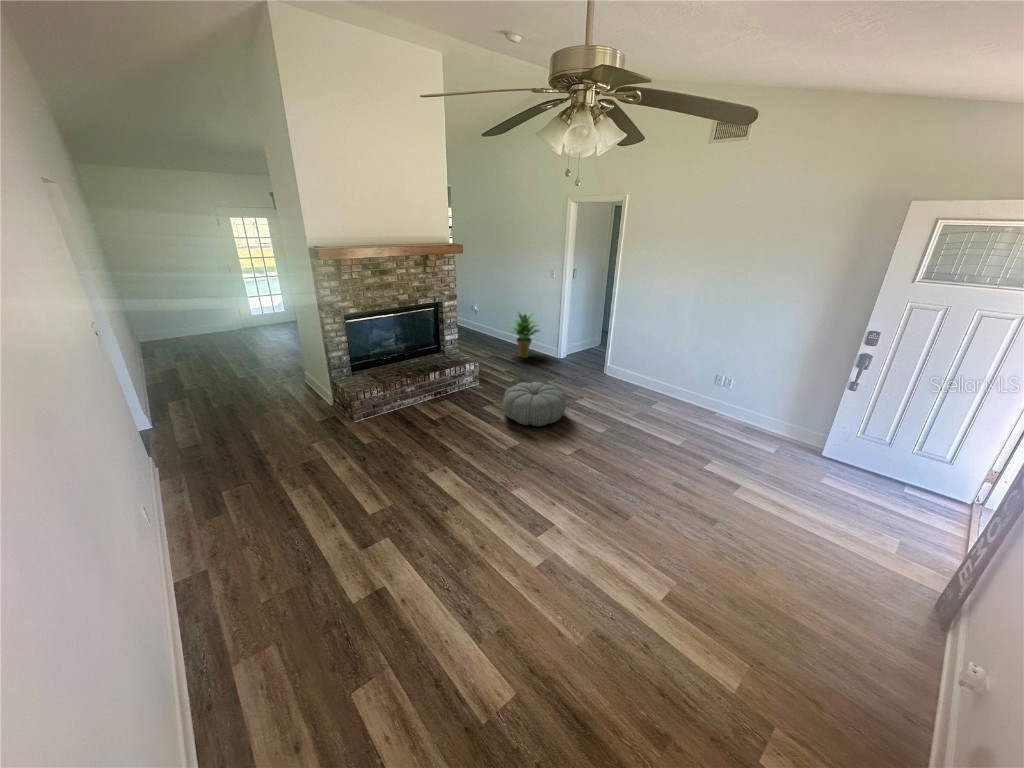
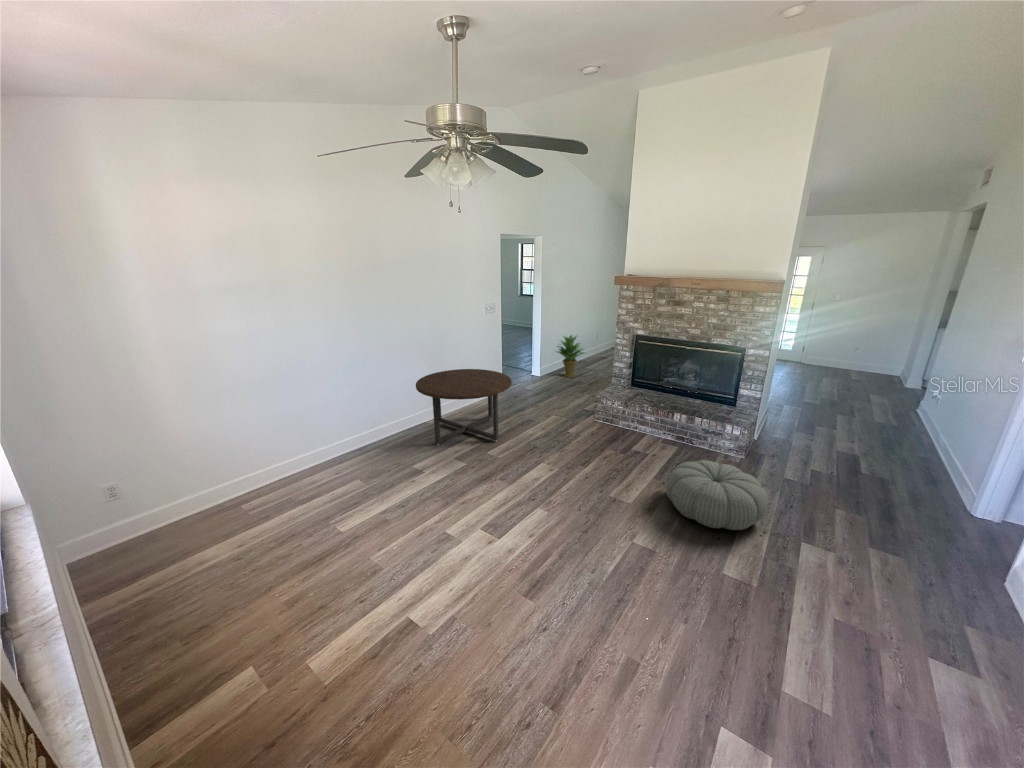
potted plant: present [509,312,540,358] -> present [557,335,584,377]
coffee table: none [146,418,347,573] -> present [416,369,512,446]

